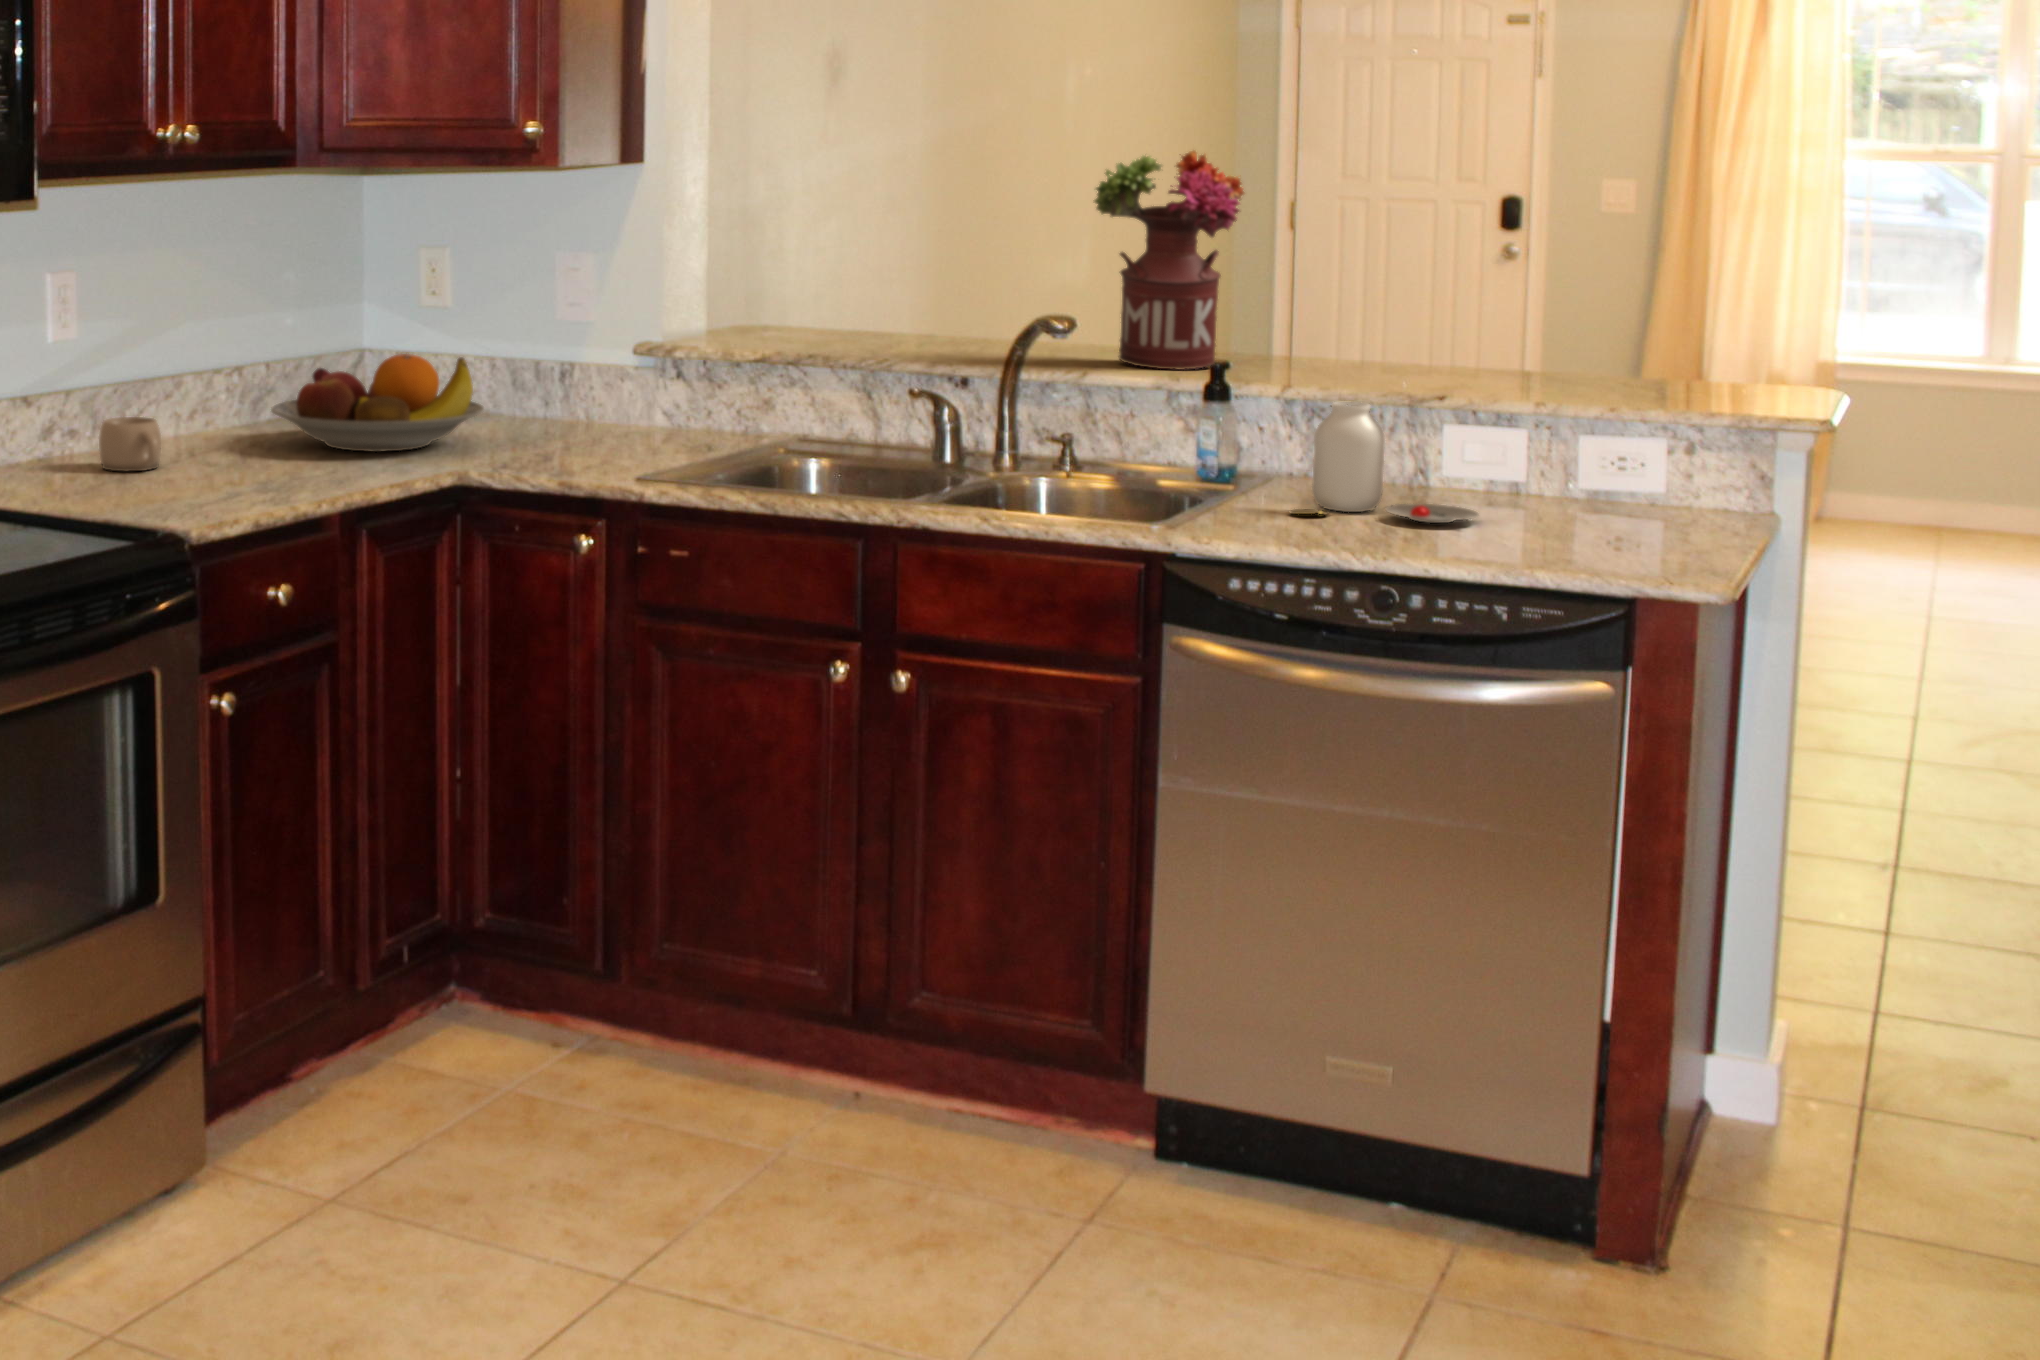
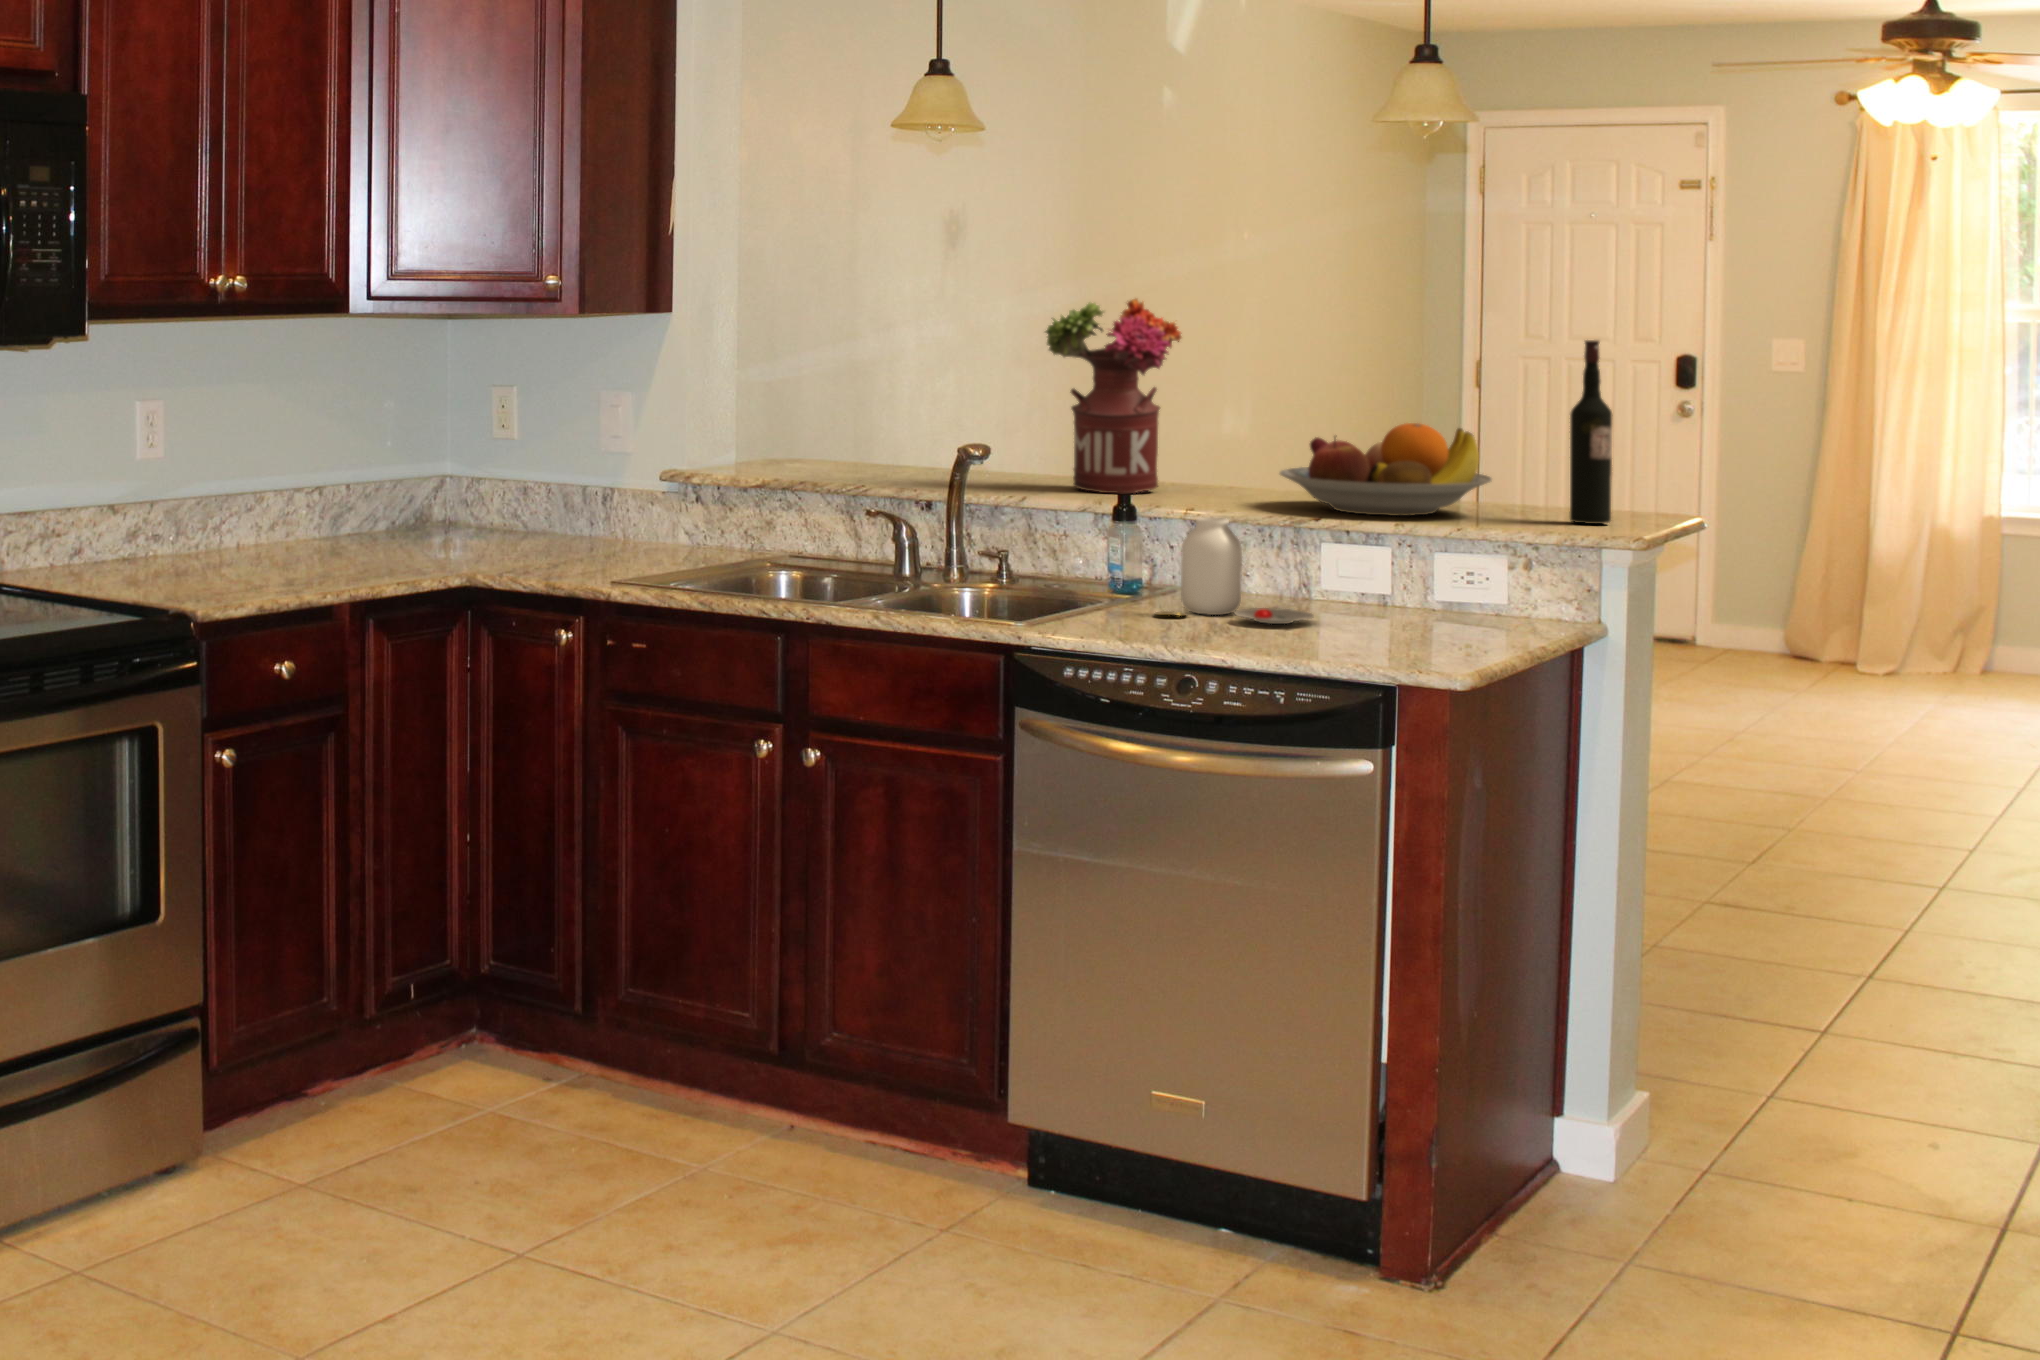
wine bottle: none [1709,198,1763,402] -> present [1570,340,1613,524]
fruit bowl: present [271,354,484,452] -> present [1280,423,1492,516]
mug: present [99,417,161,471] -> none [170,523,223,569]

